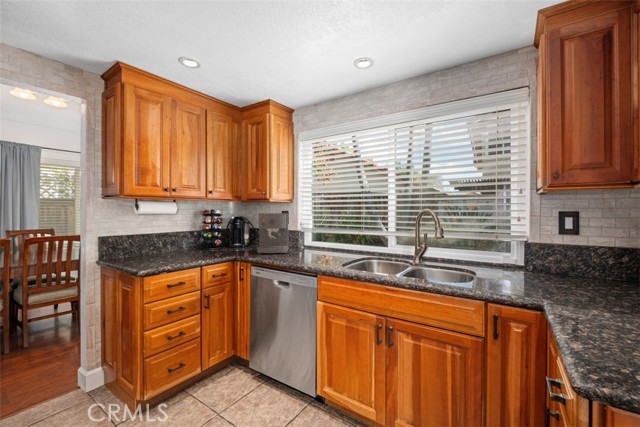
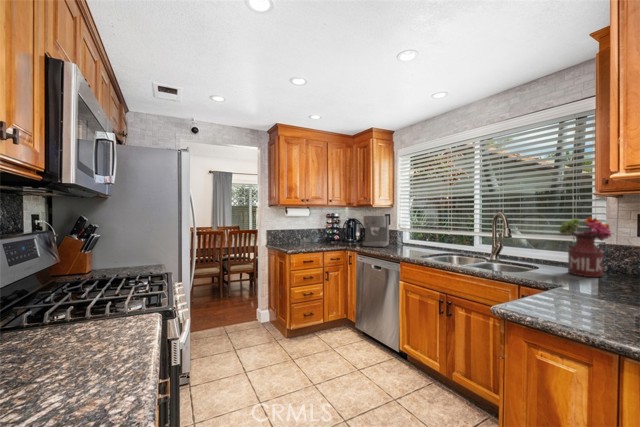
flower arrangement: none [503,215,561,282] -> present [559,217,611,277]

